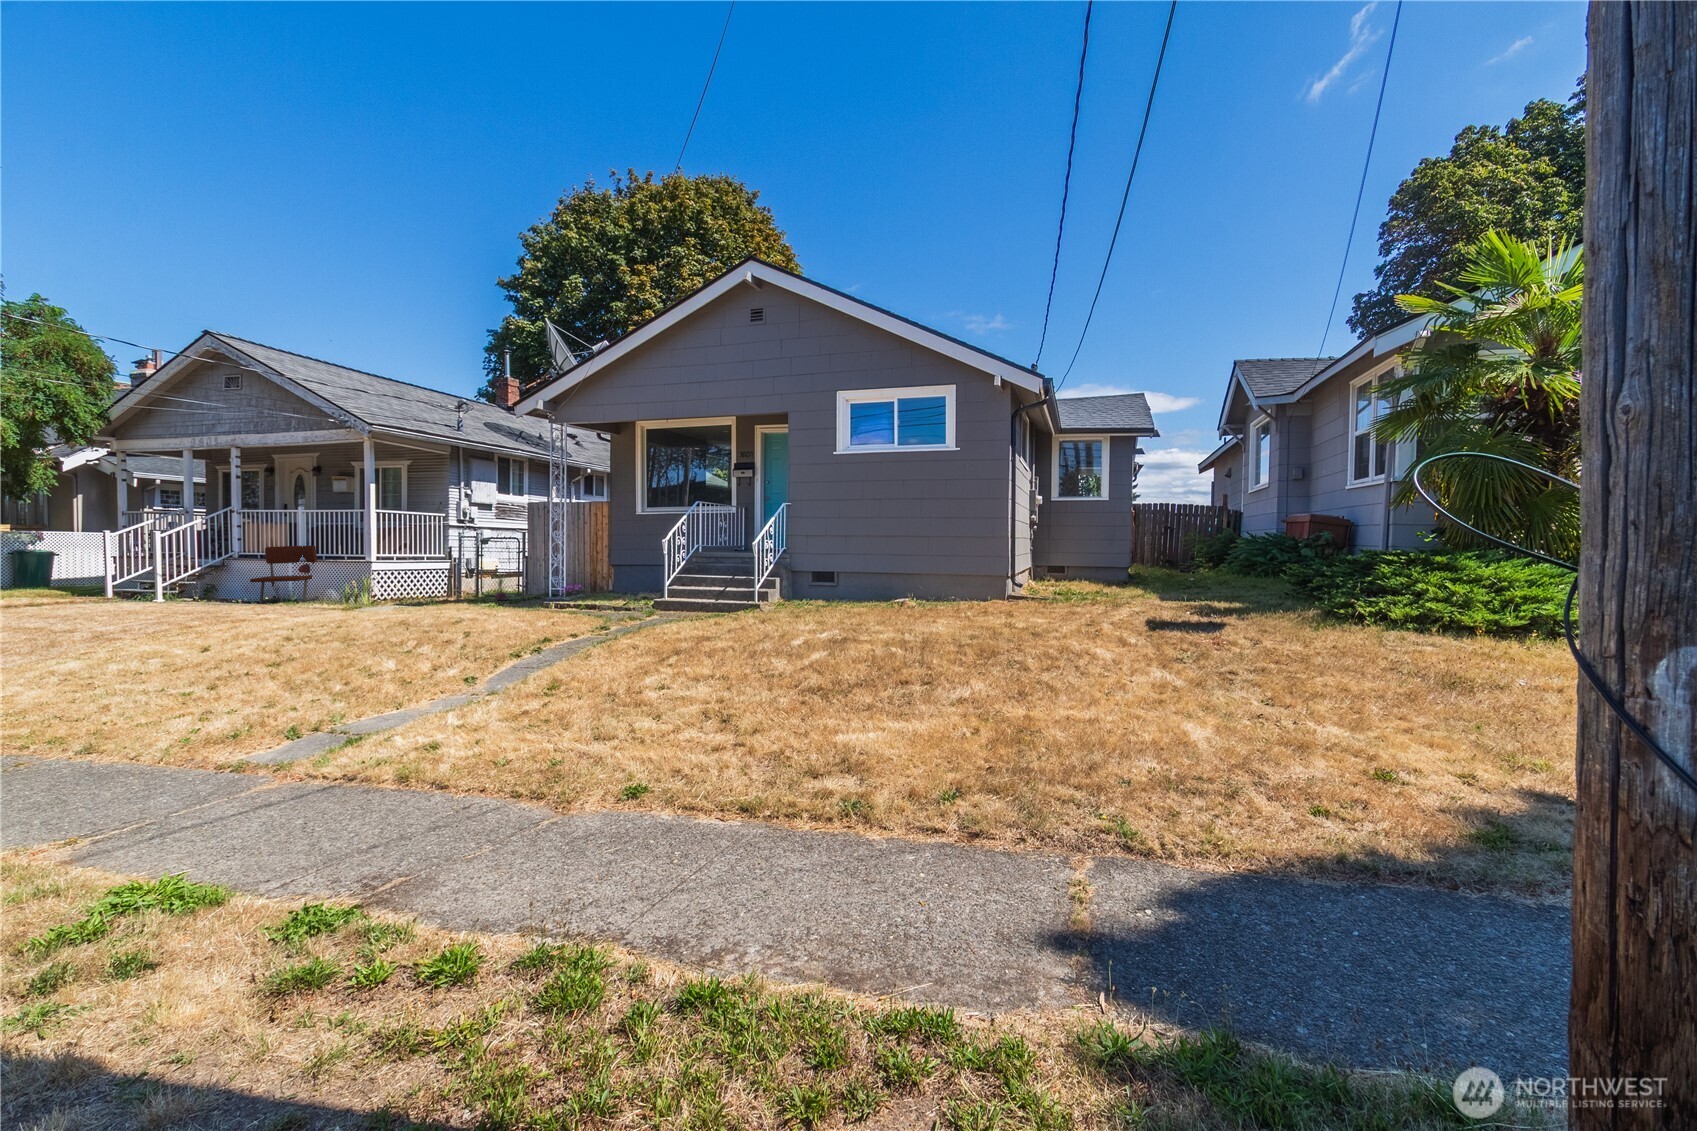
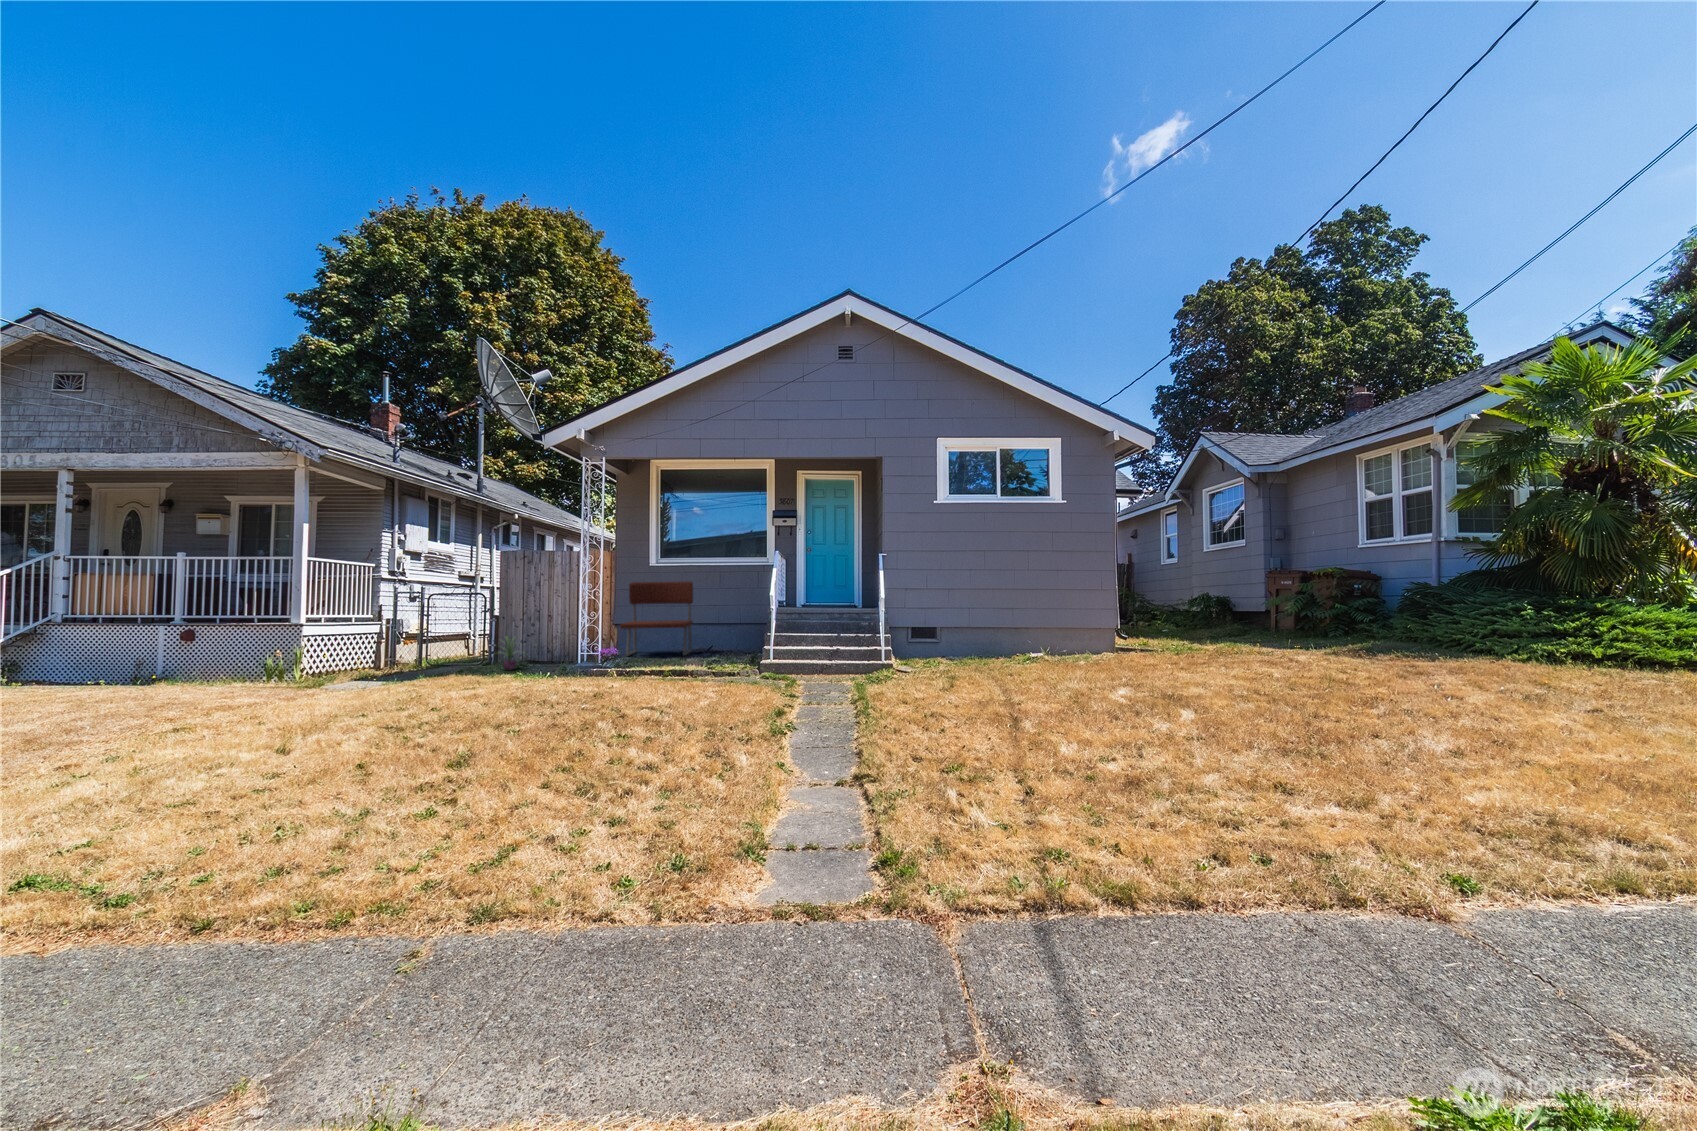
bench: present [250,546,319,603] -> present [620,581,693,656]

